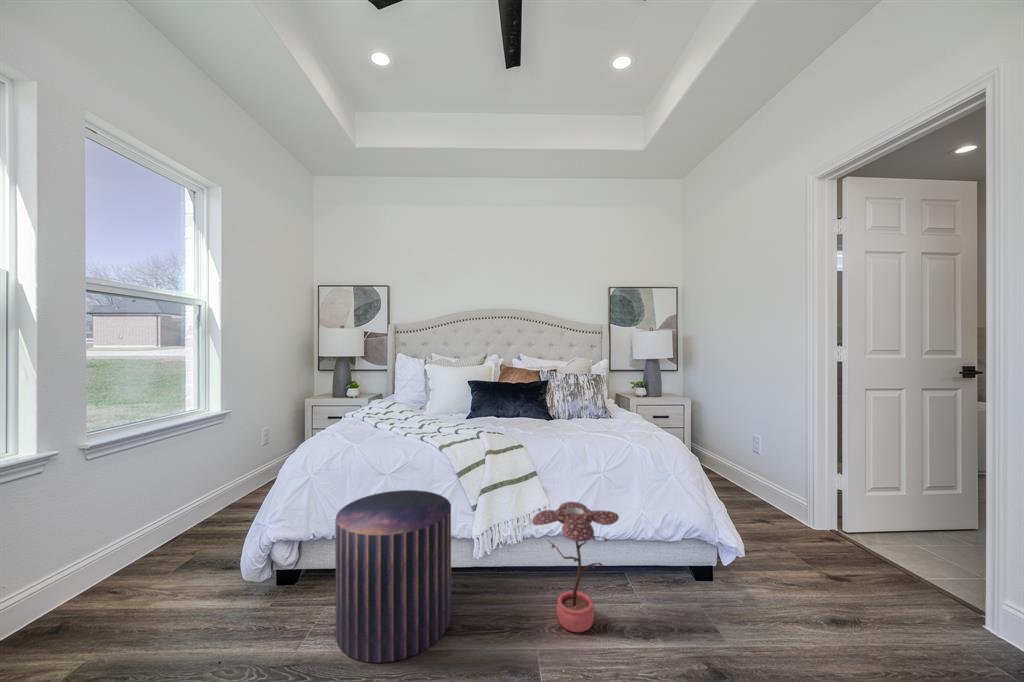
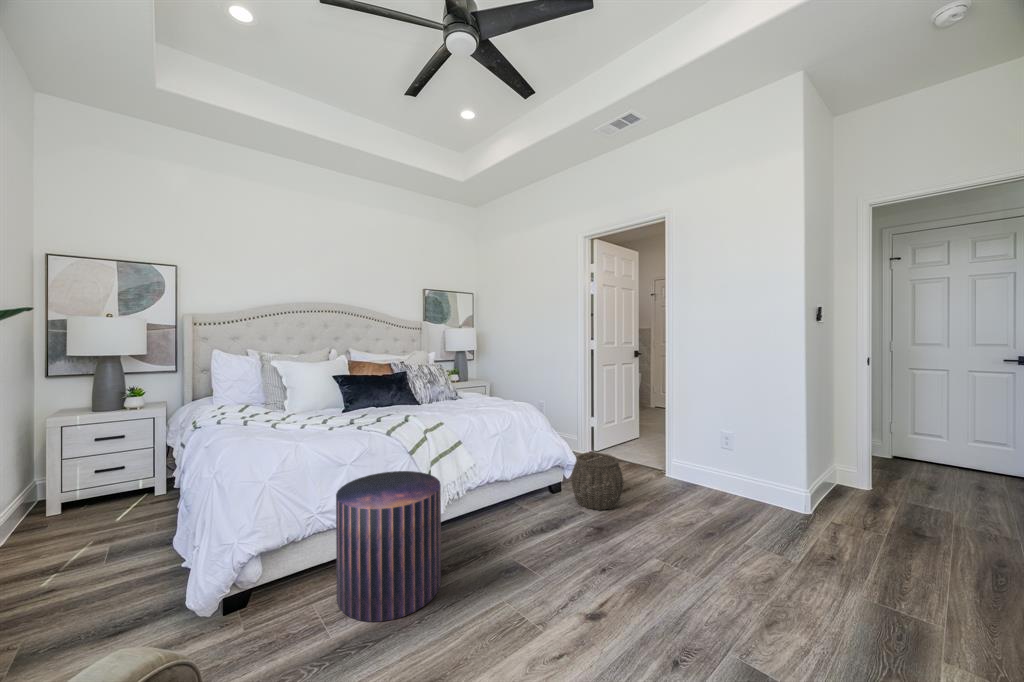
potted plant: present [532,502,619,632] -> none [488,454,539,541]
woven basket: none [709,533,810,646] -> present [571,453,624,510]

